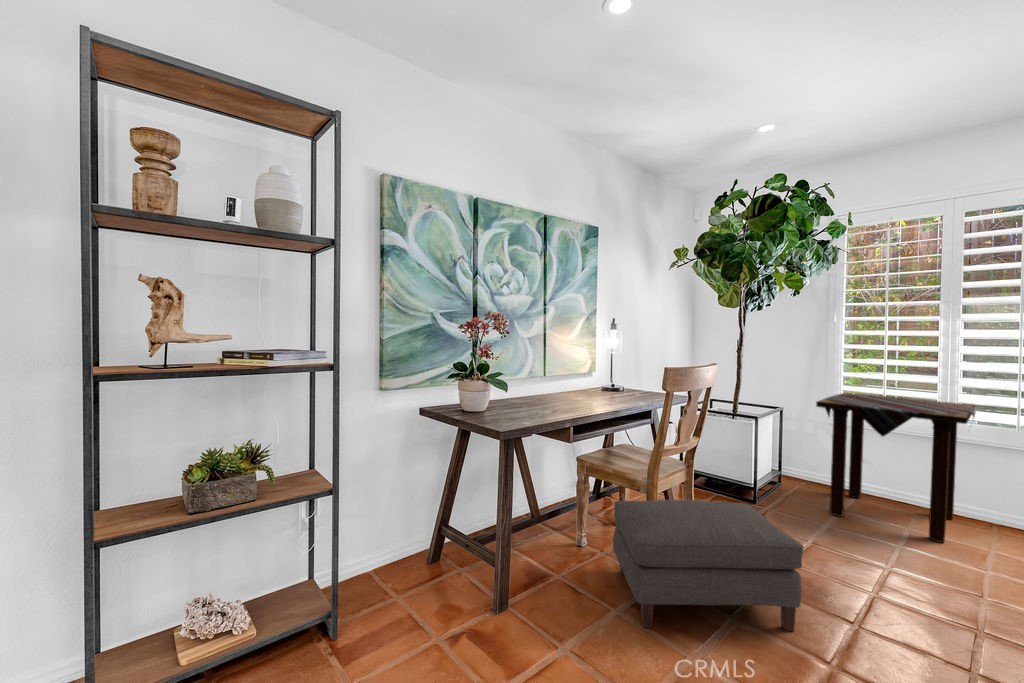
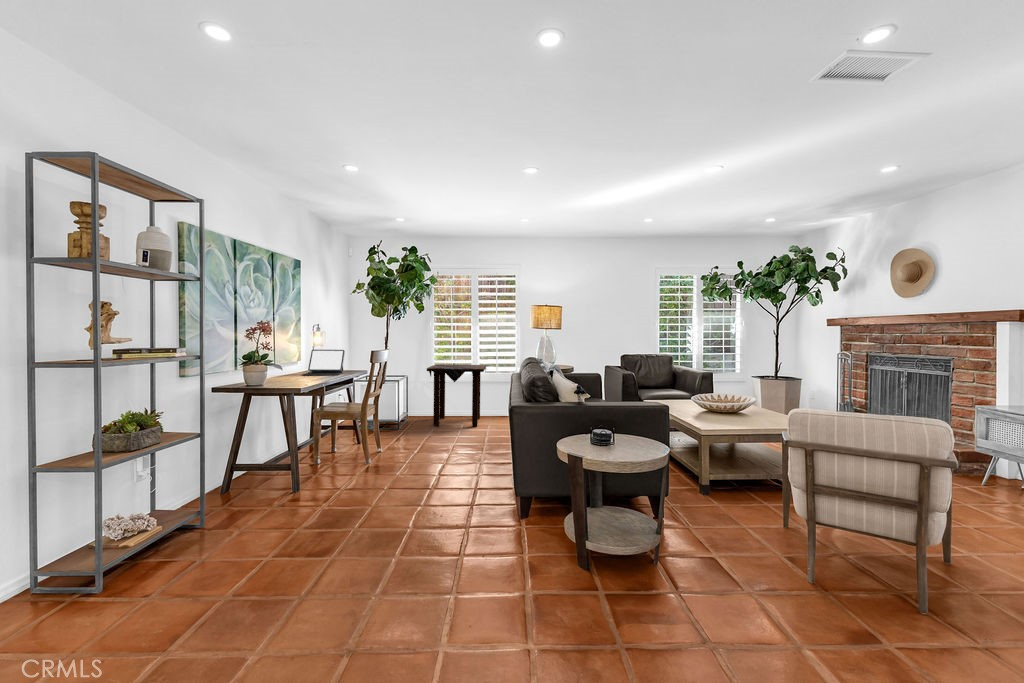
tablet: none [565,339,649,406] -> present [302,350,345,375]
ottoman: present [613,500,804,631] -> none [342,417,434,477]

